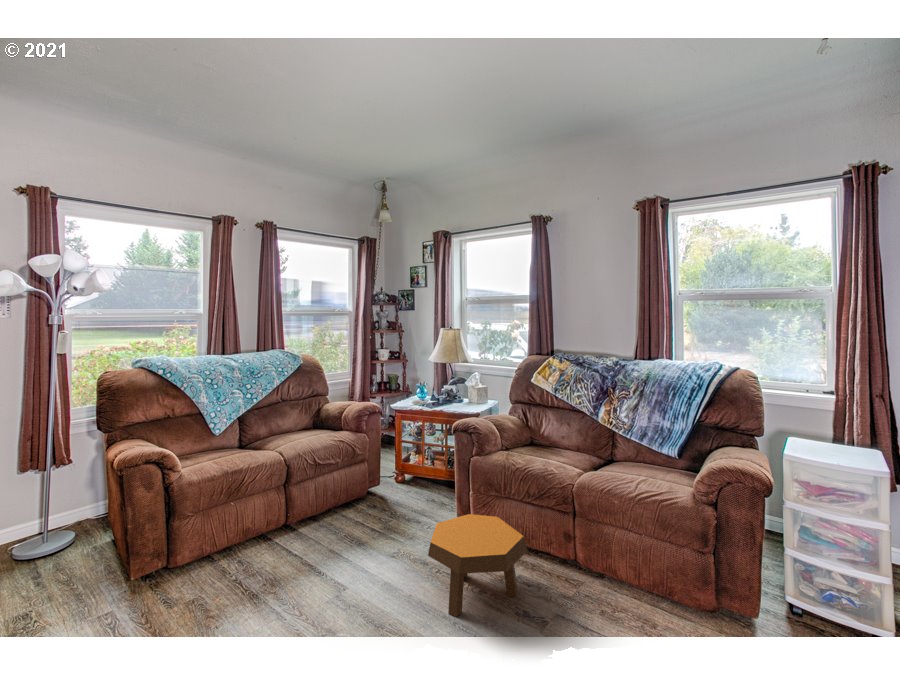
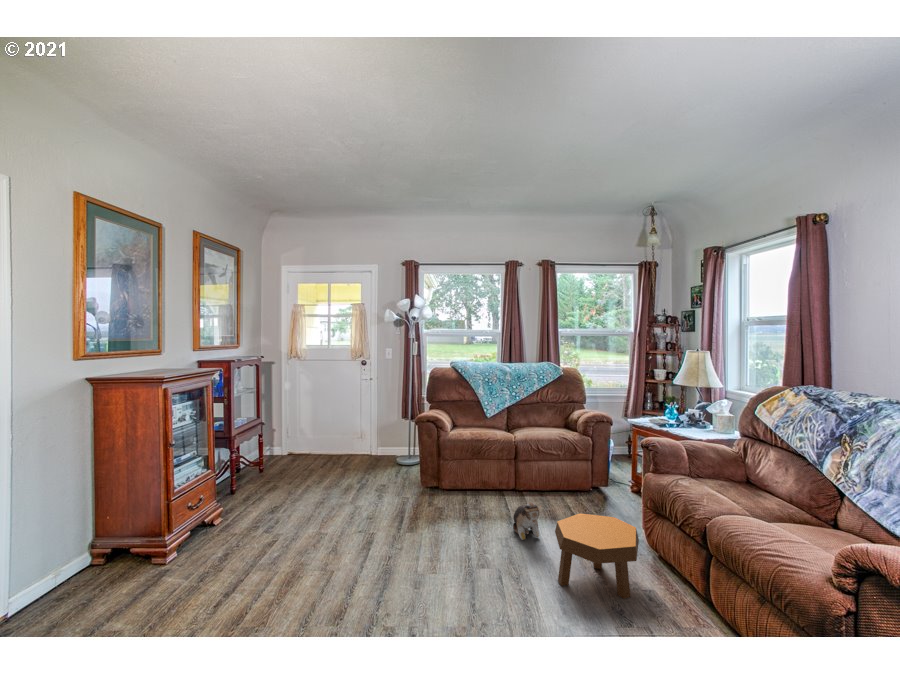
plush toy: none [320,530,387,585] -> present [513,502,541,540]

